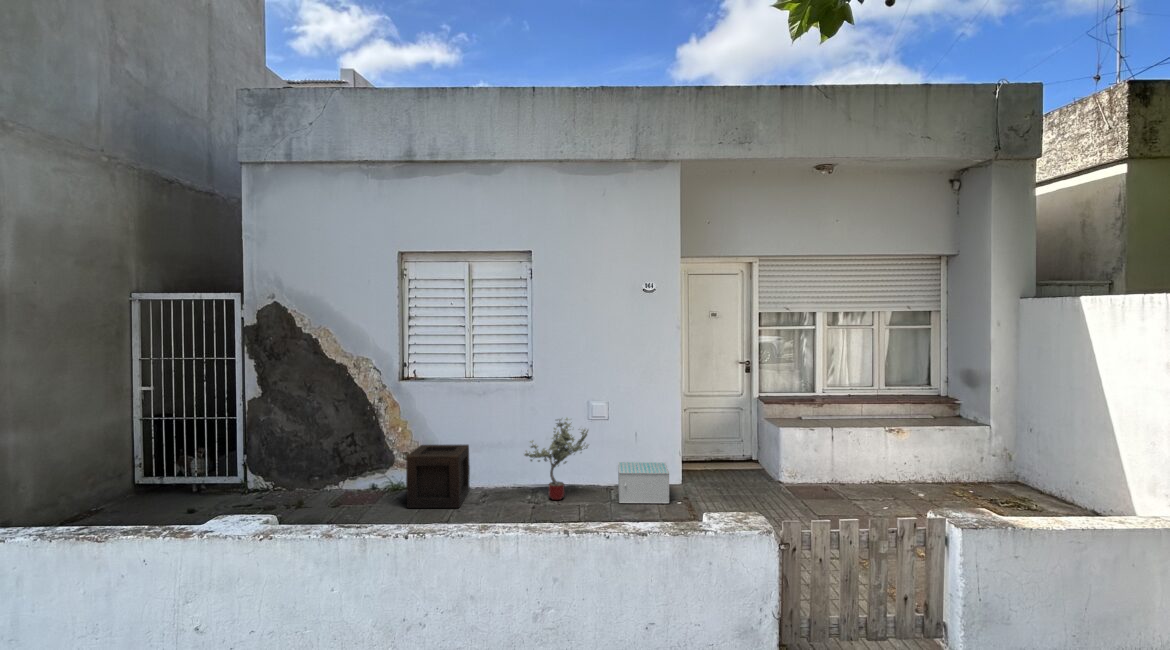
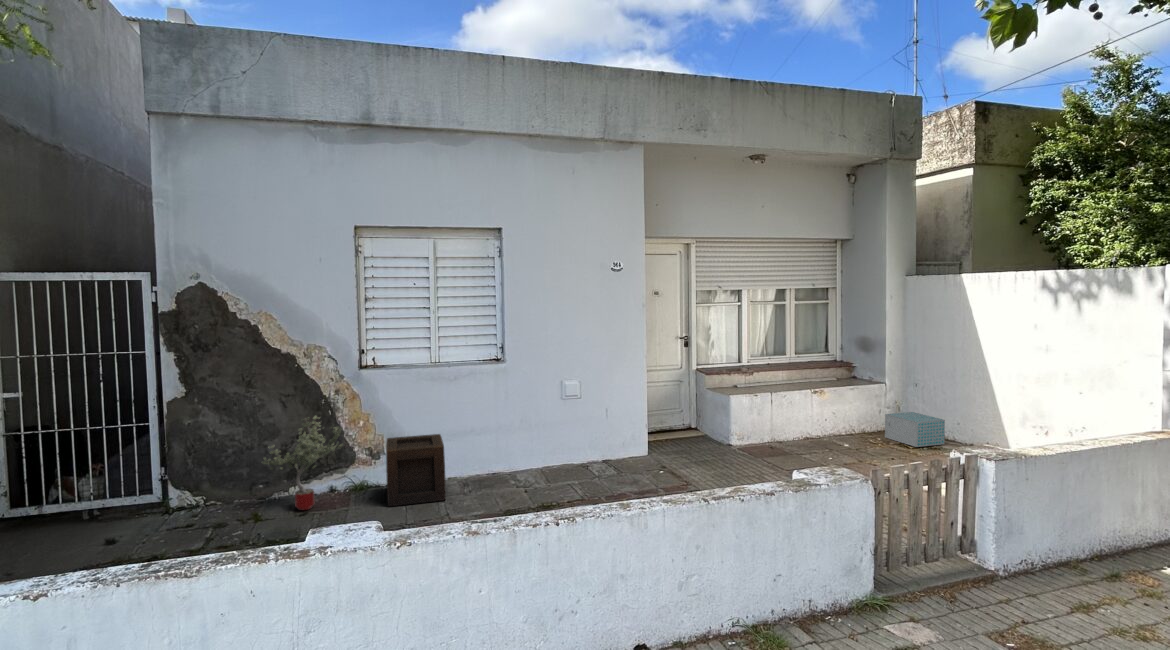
potted tree: present [524,418,588,500] -> present [263,416,342,510]
storage box: present [618,462,669,503] -> present [885,412,945,447]

